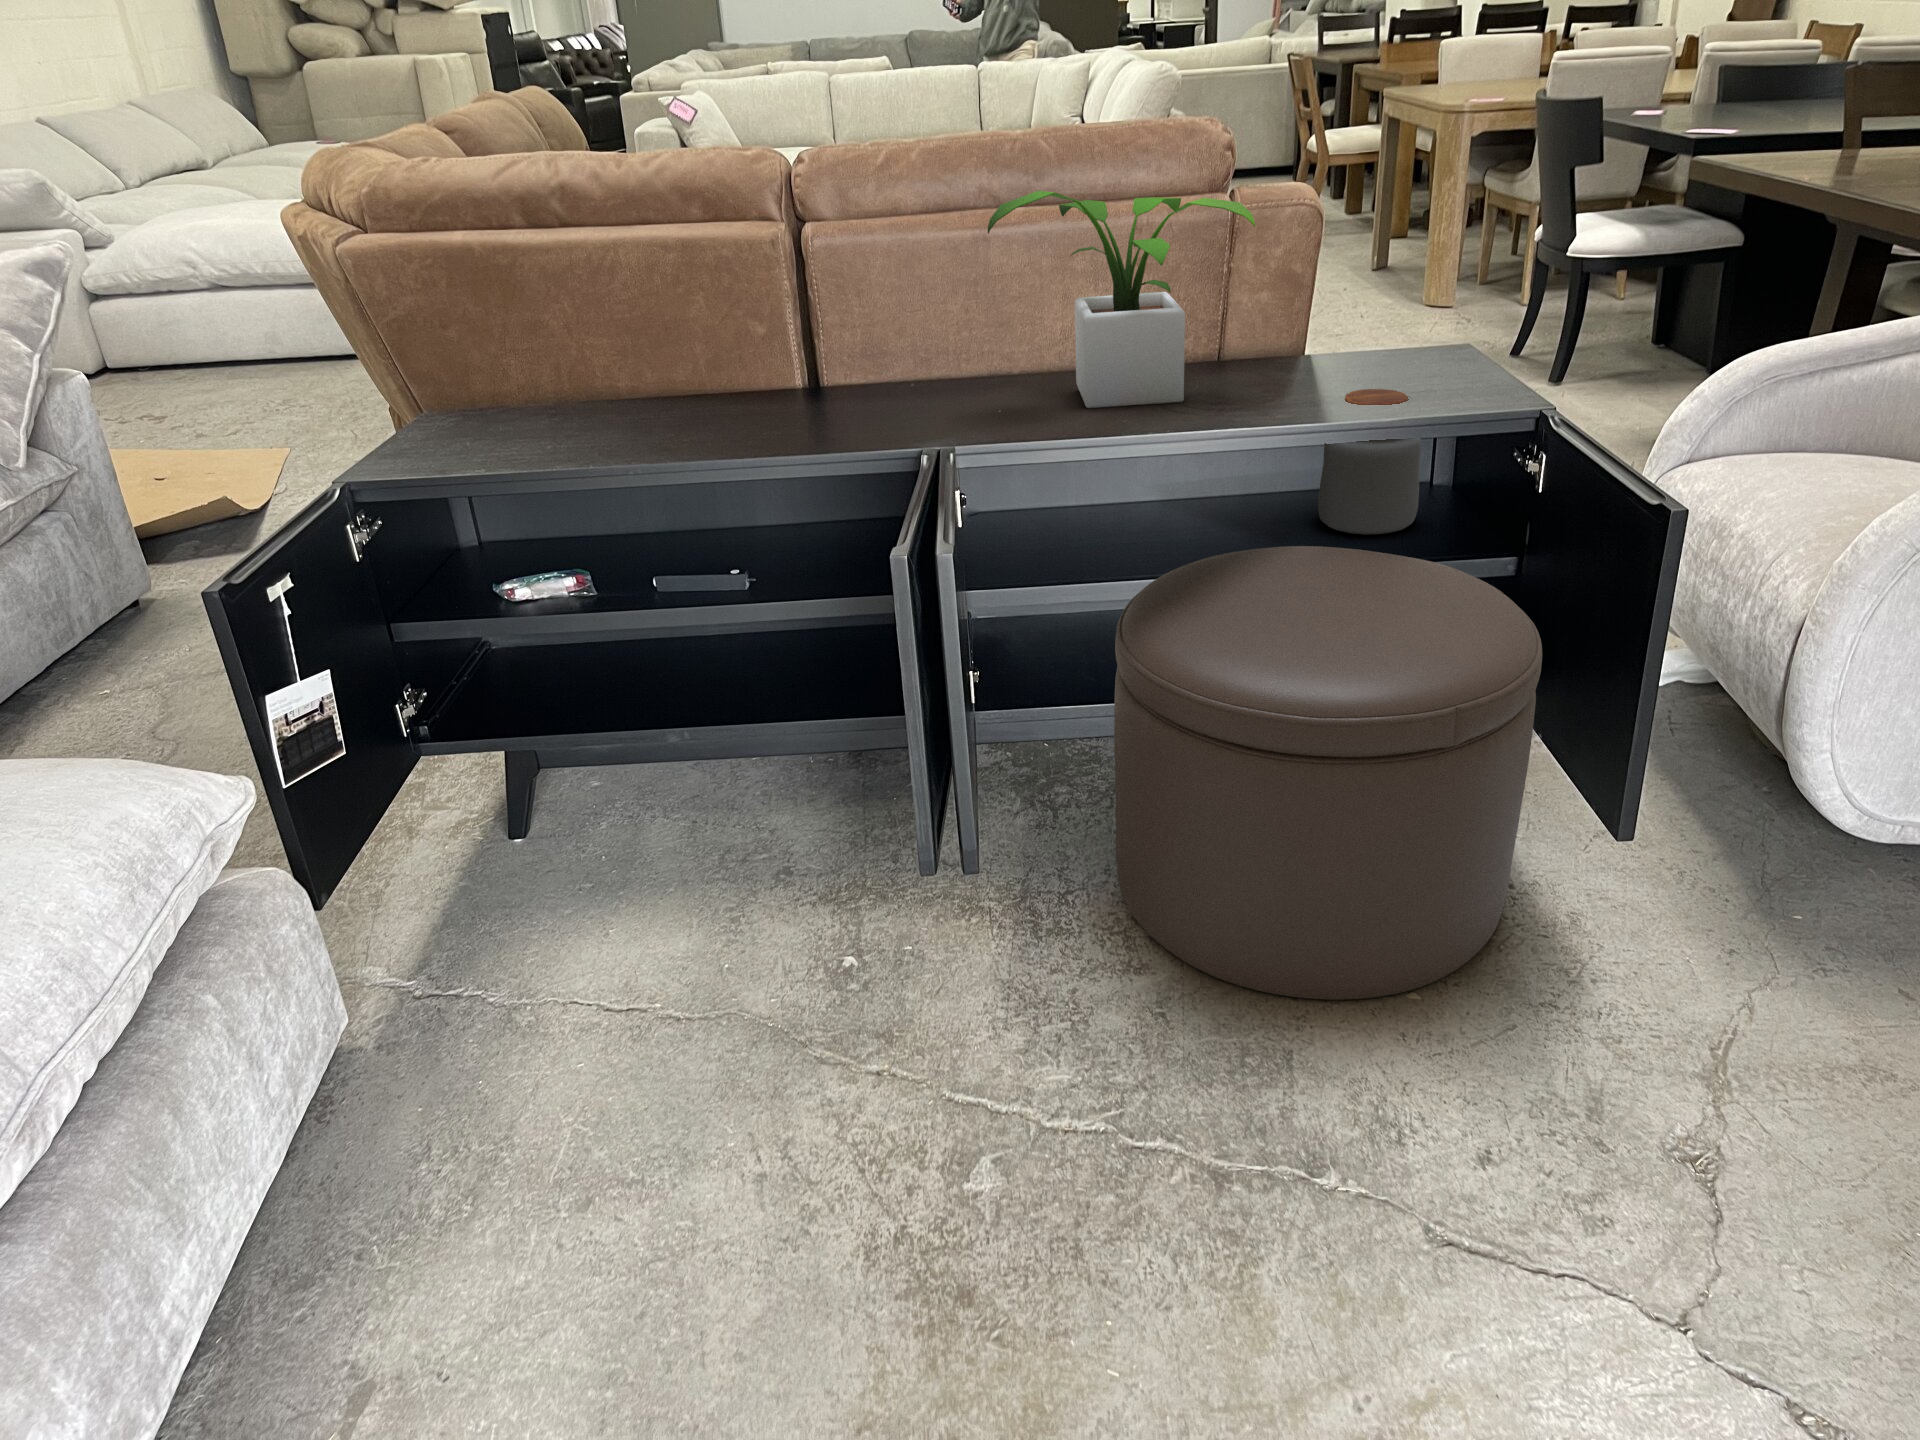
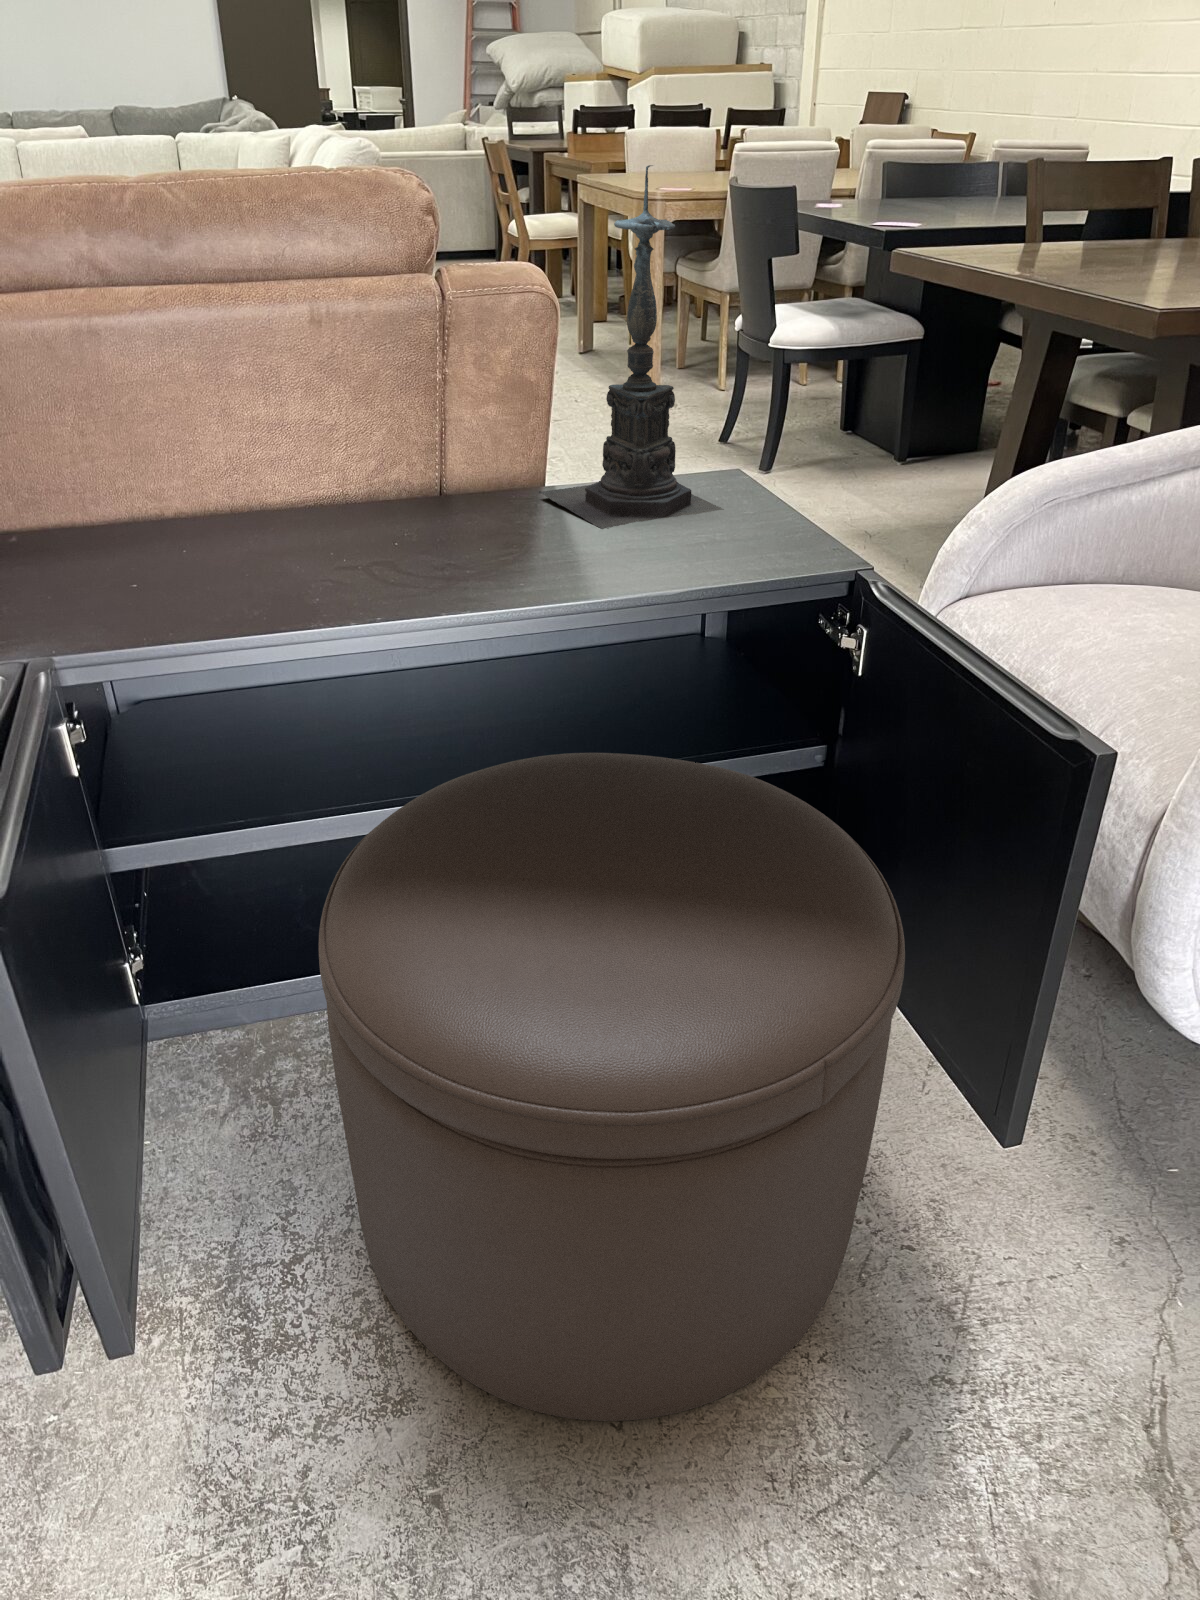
candle holder: none [1300,111,1459,390] -> present [539,165,724,529]
potted plant: present [988,191,1255,408] -> none [57,254,468,574]
jar: present [1318,389,1421,535] -> none [580,537,702,725]

